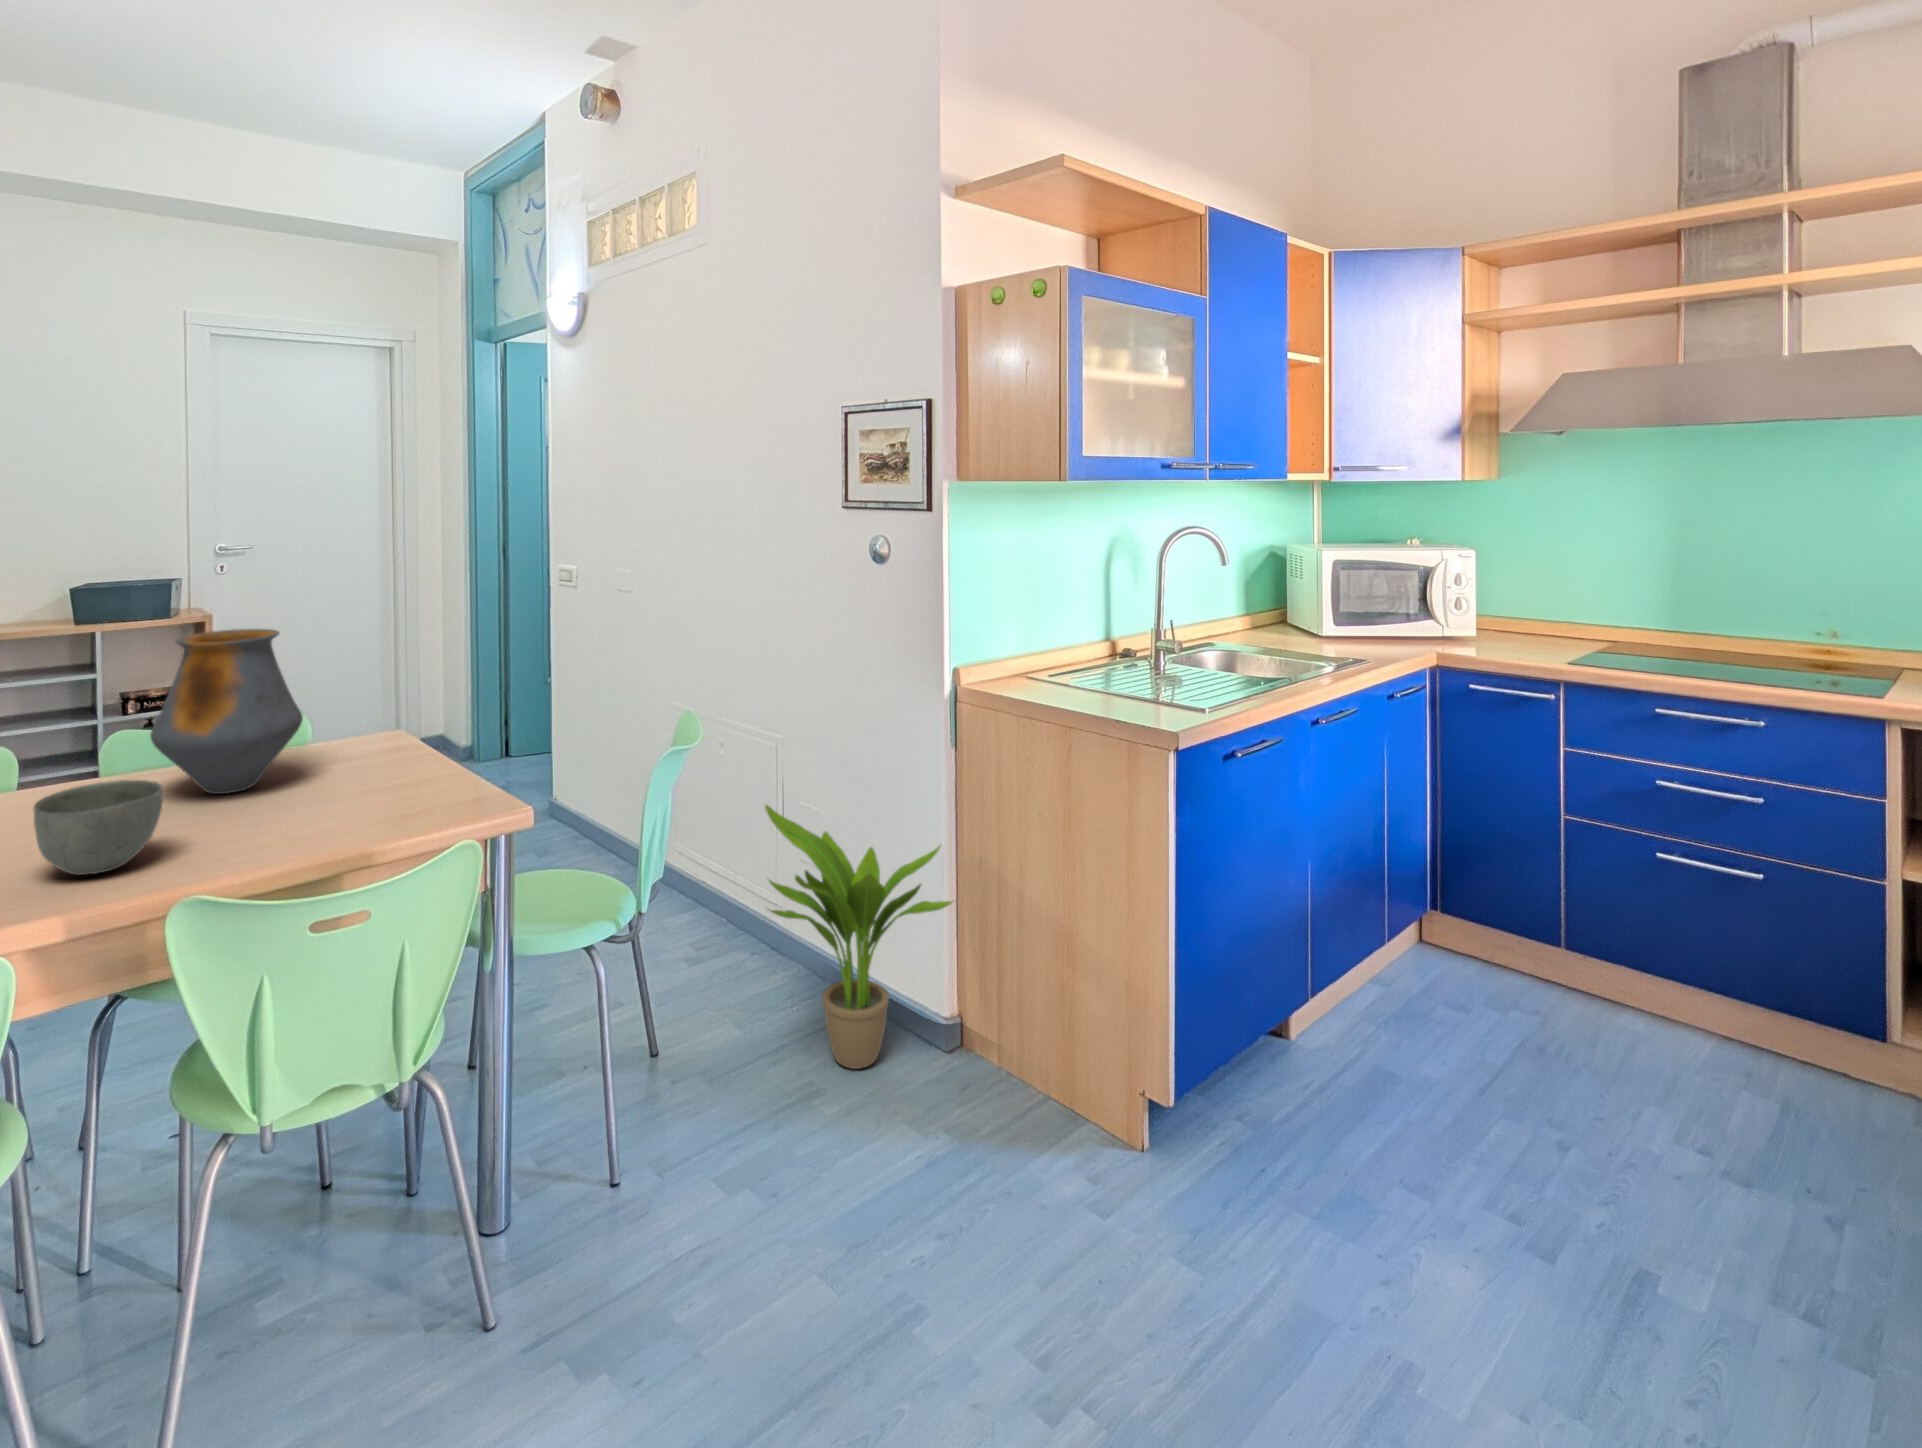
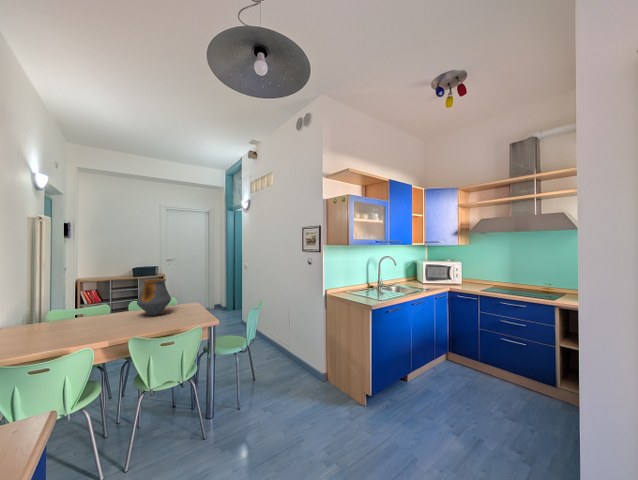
bowl: present [34,780,163,875] -> none [107,312,135,332]
potted plant: present [765,805,954,1069] -> none [278,322,323,385]

